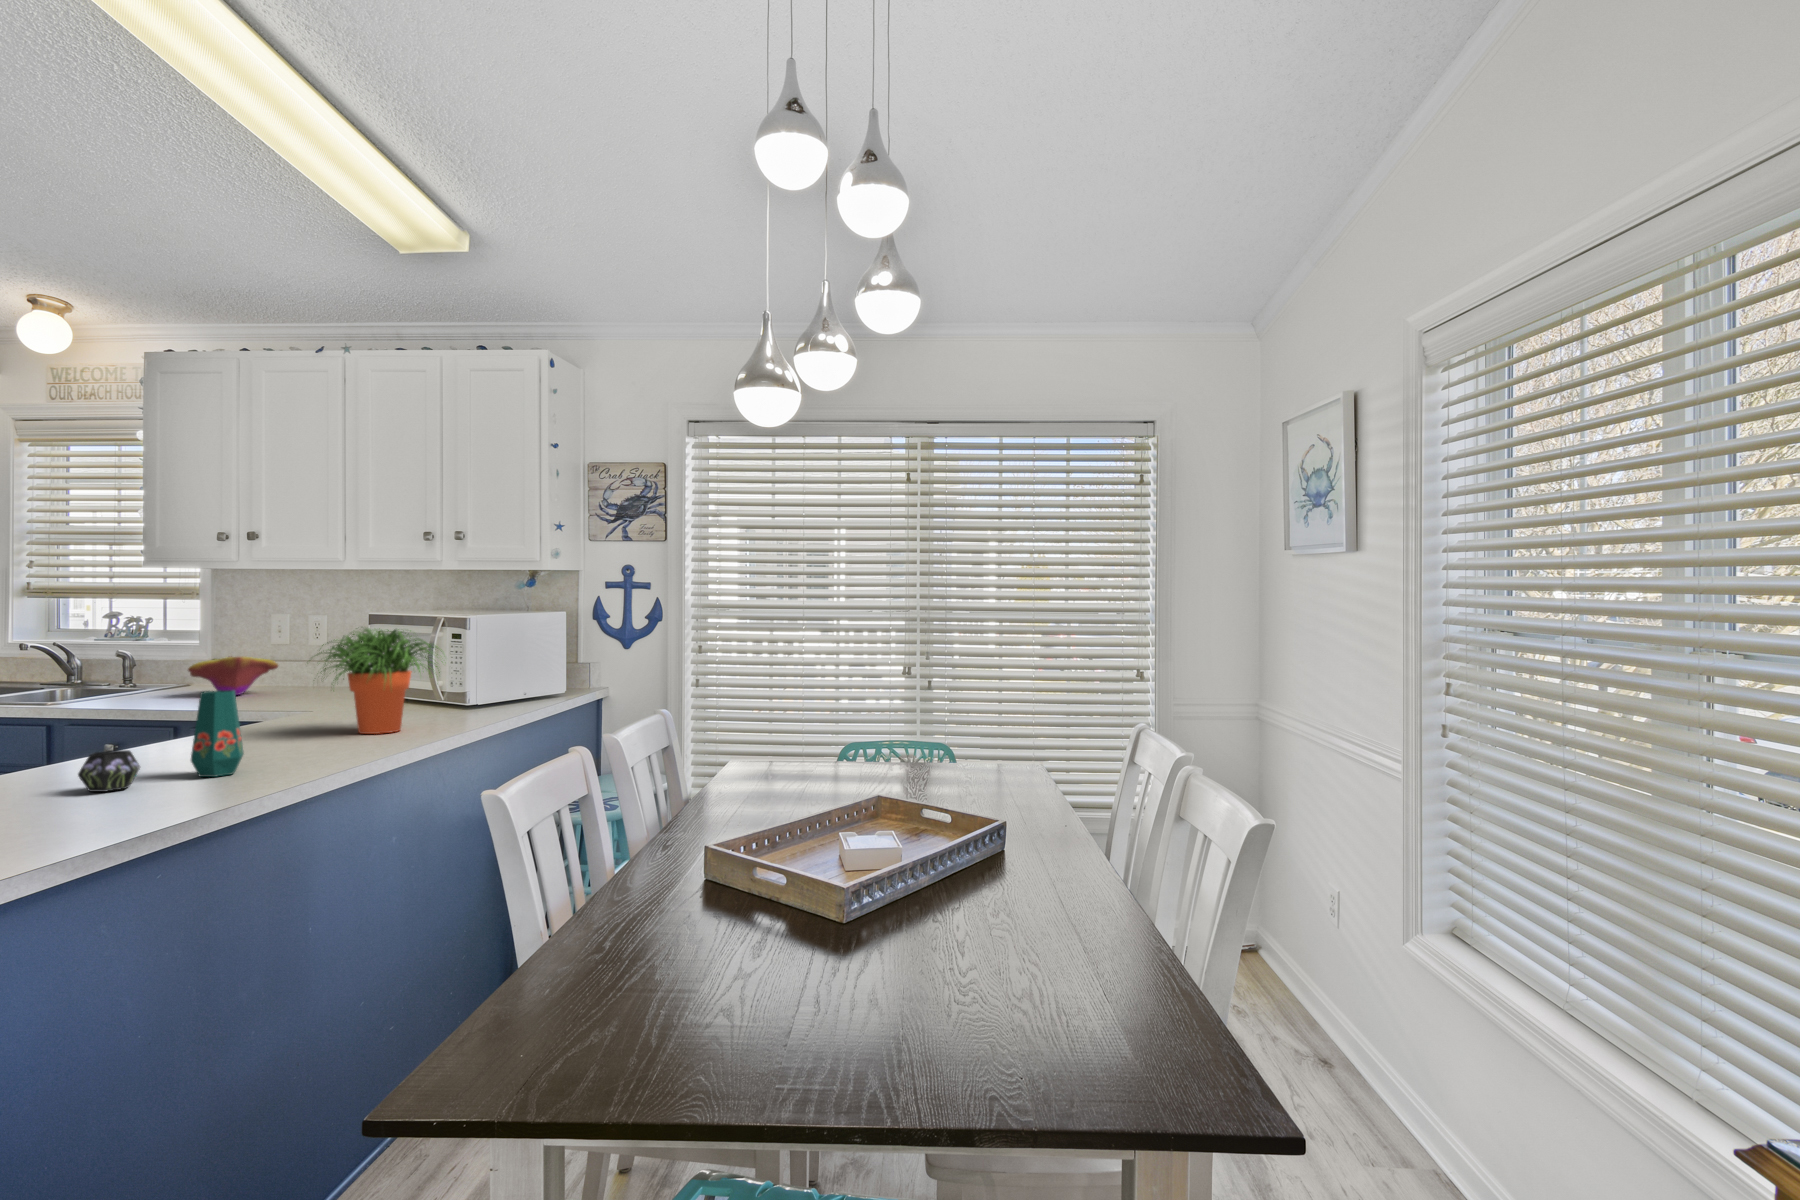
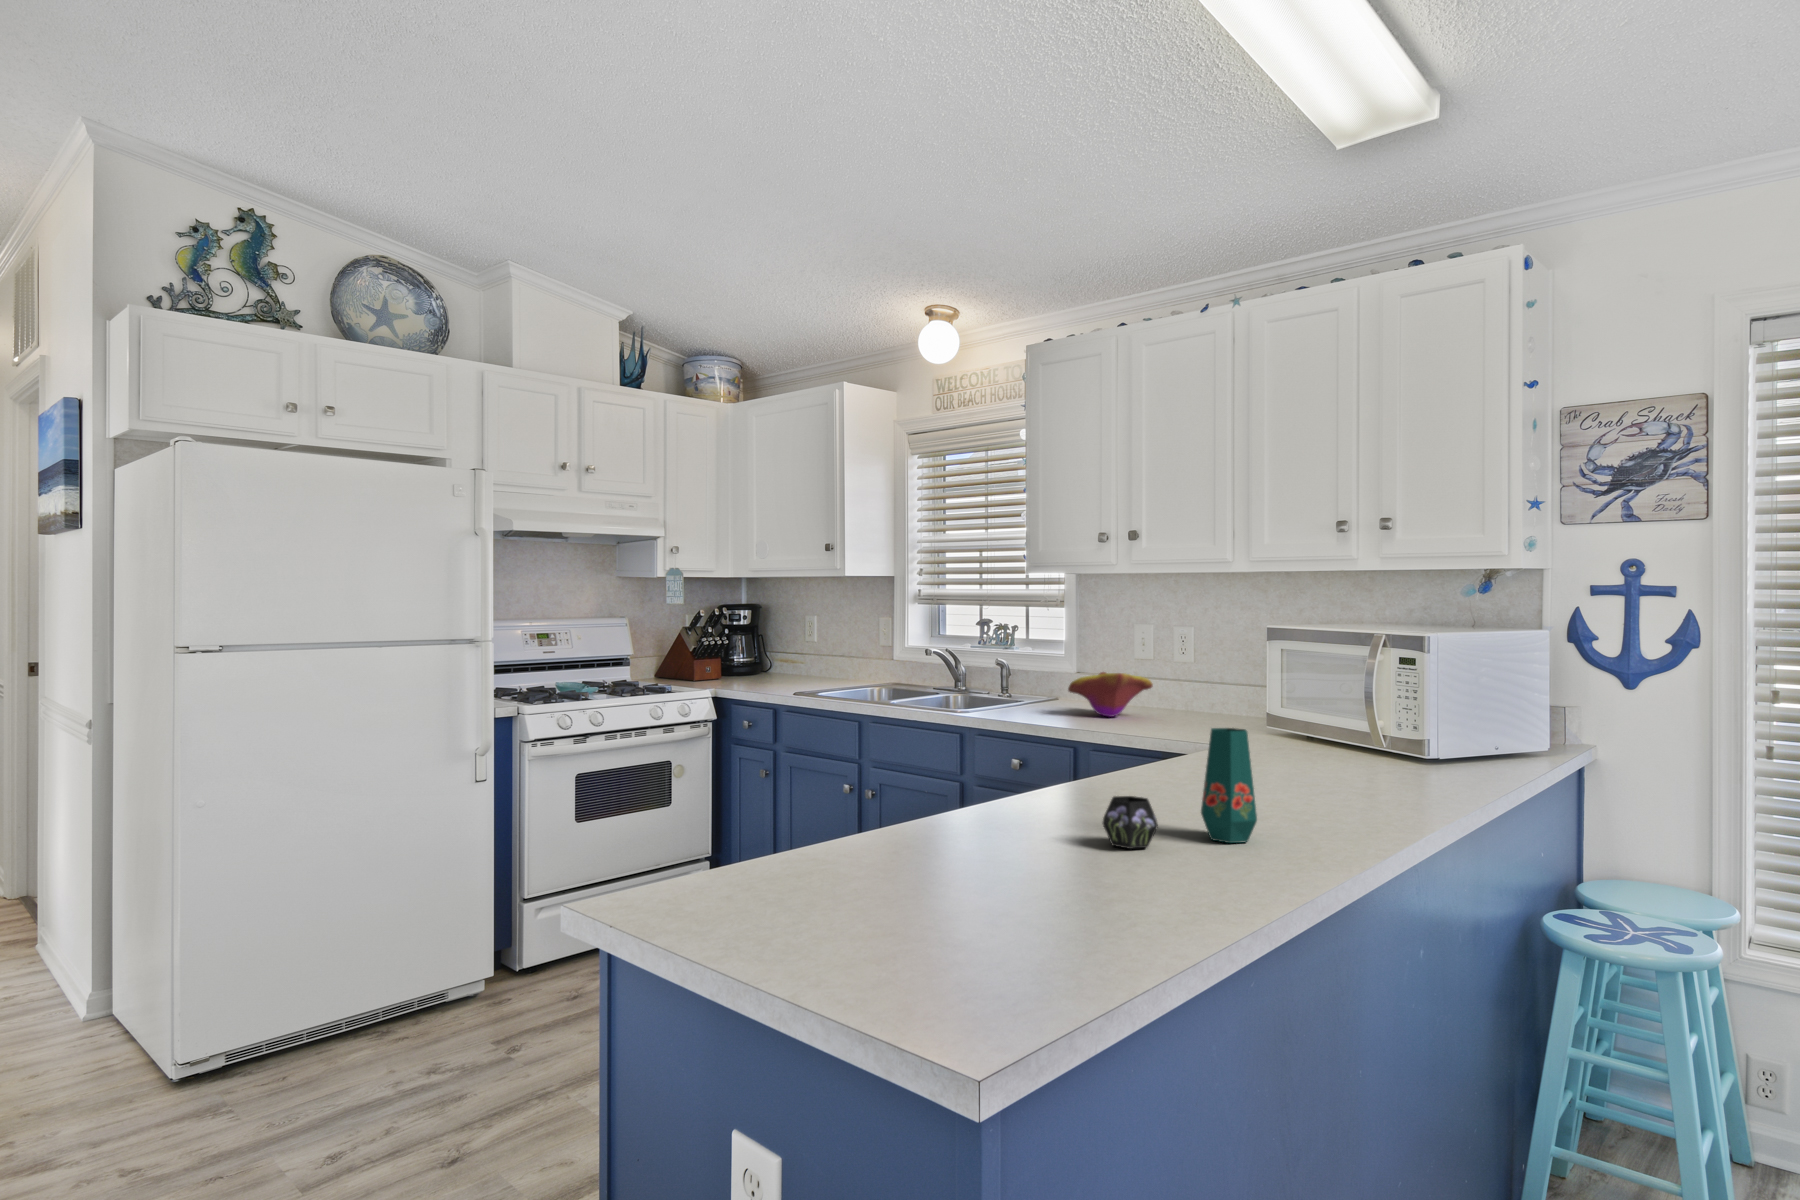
potted plant: present [319,628,440,734] -> none [1262,646,1446,794]

